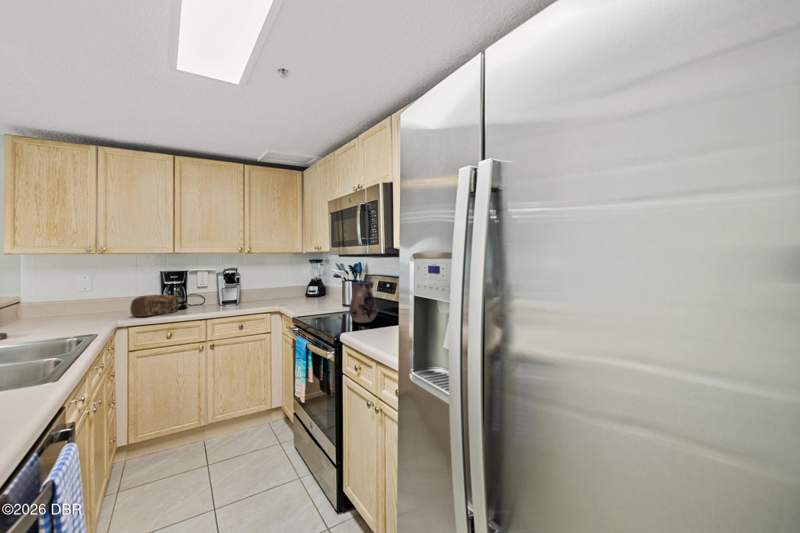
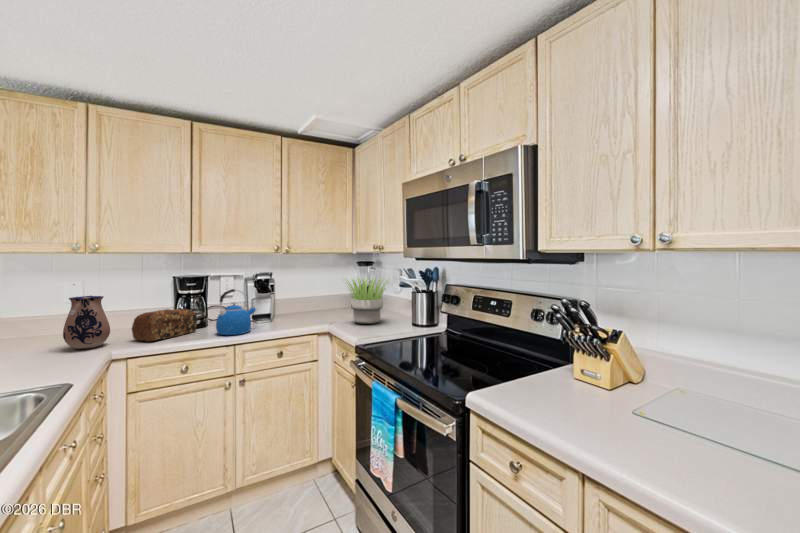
potted plant: none [288,270,329,305] -> present [347,277,388,324]
kettle: none [193,280,224,313] -> present [216,289,256,335]
ceramic pitcher: present [349,282,377,323] -> present [63,296,110,349]

